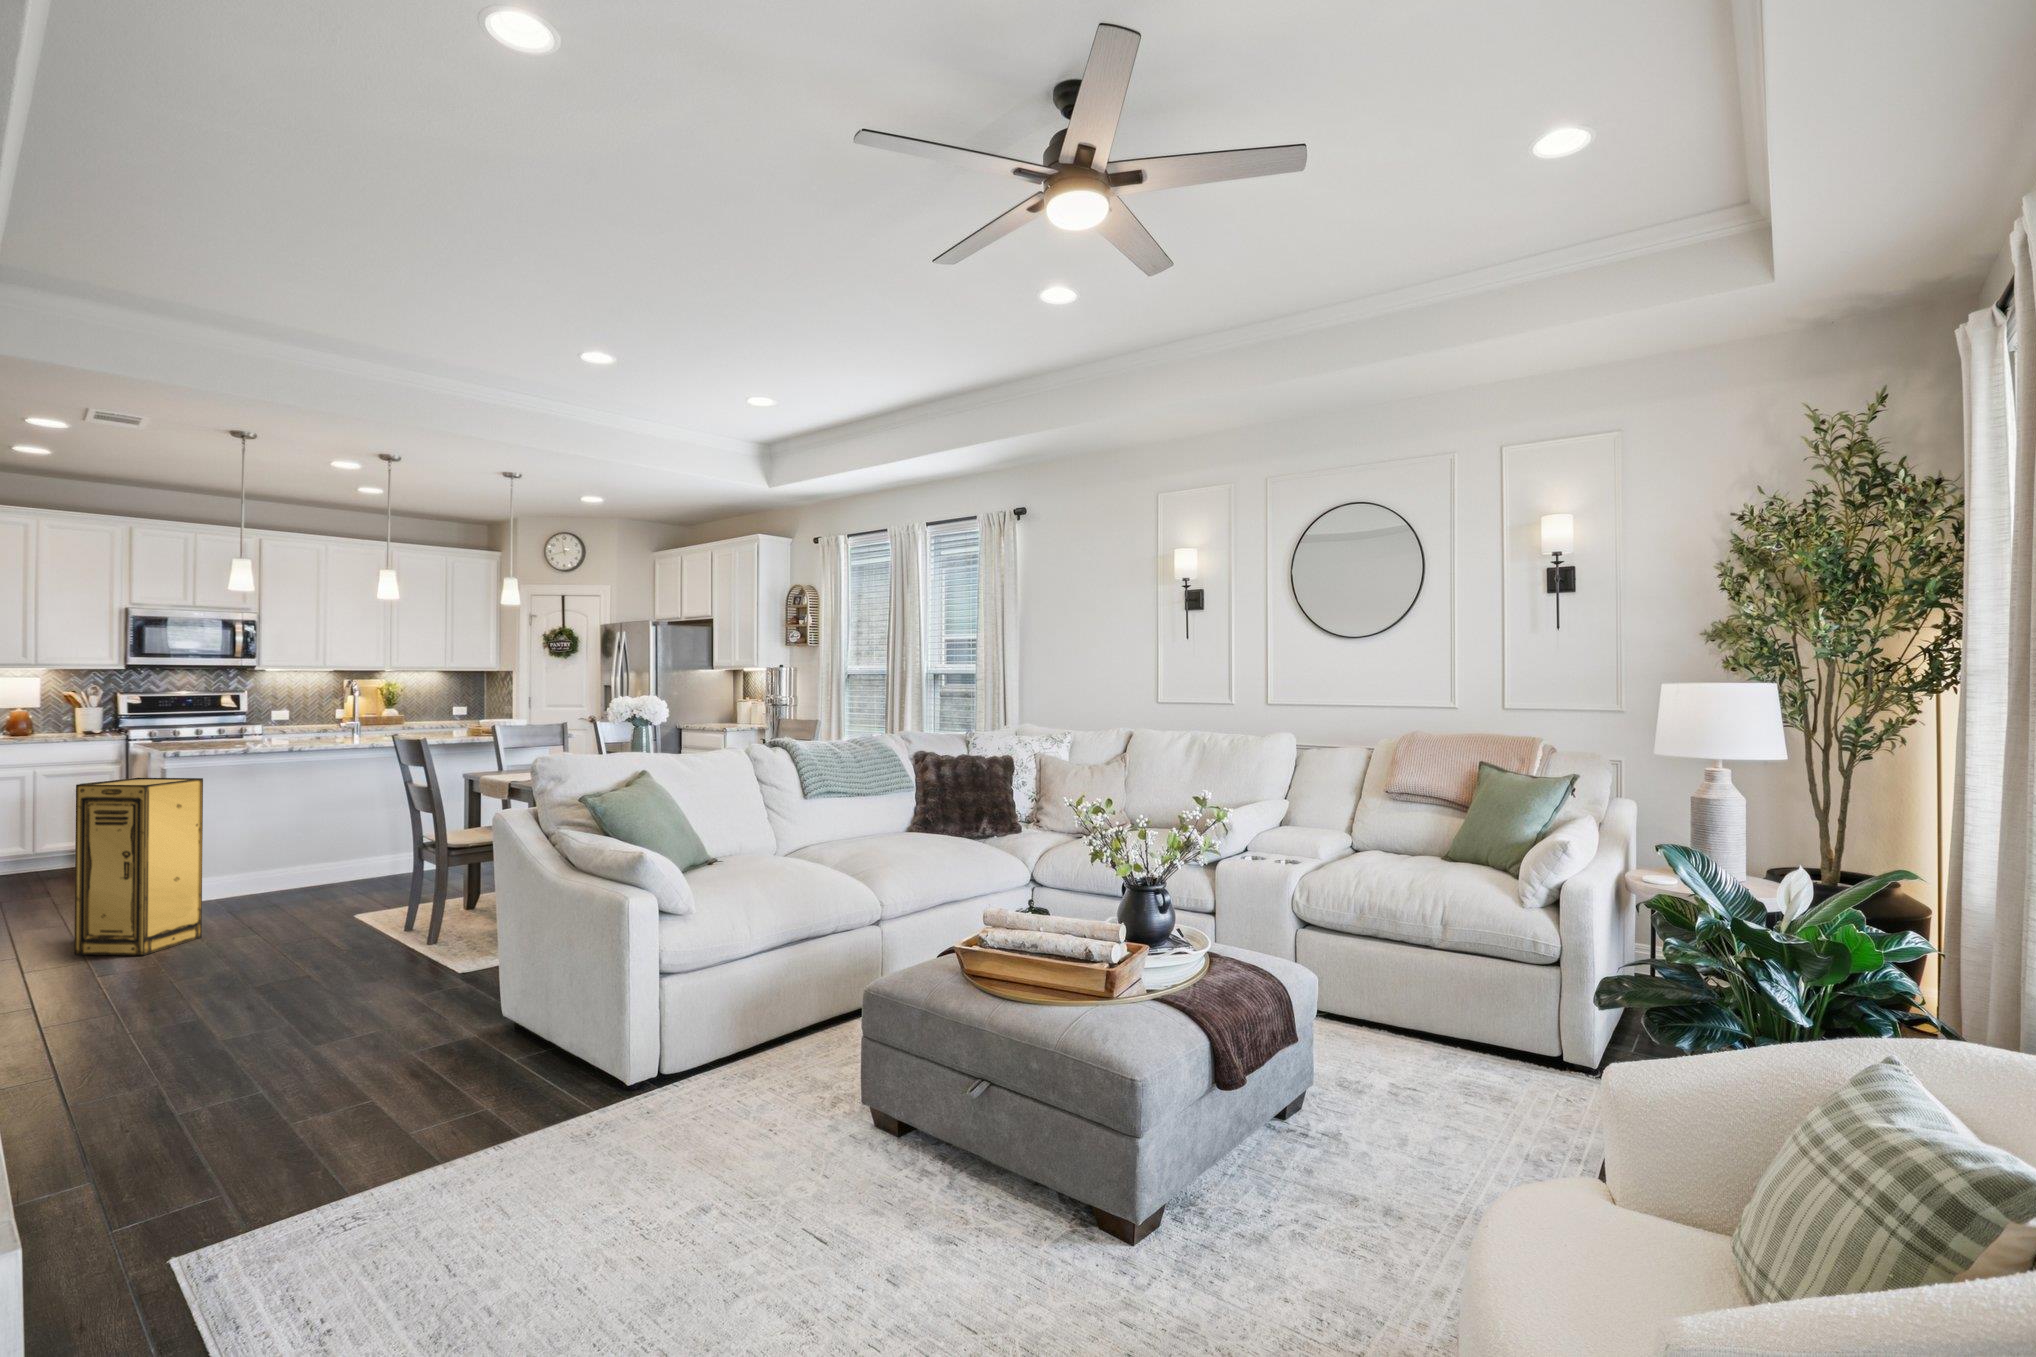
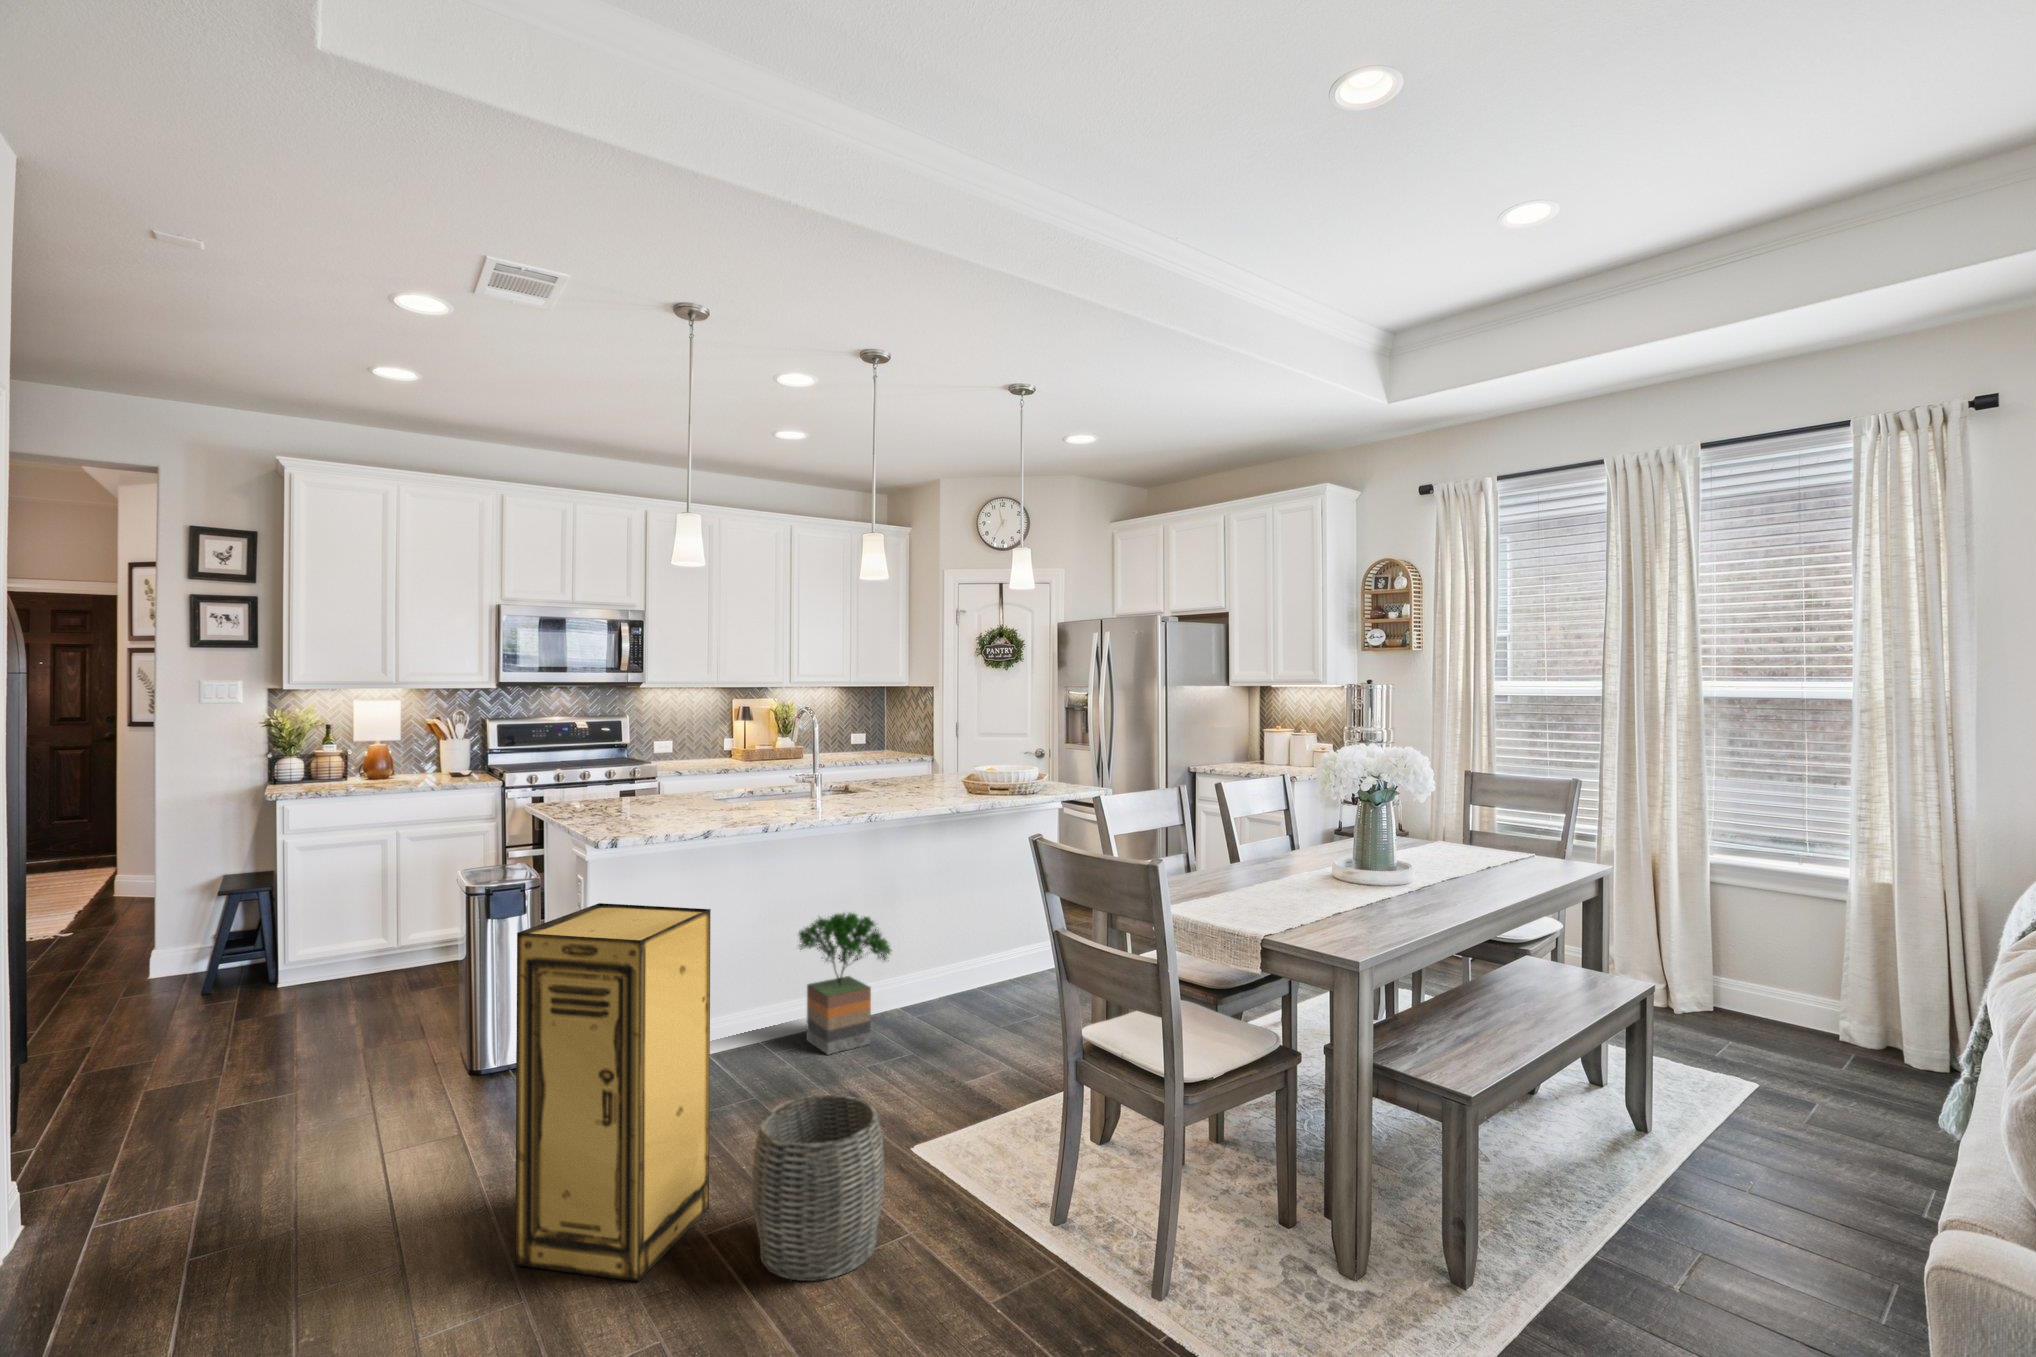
potted tree: none [312,806,381,891] -> present [798,913,892,1054]
woven basket: none [213,873,296,951] -> present [753,1095,884,1281]

